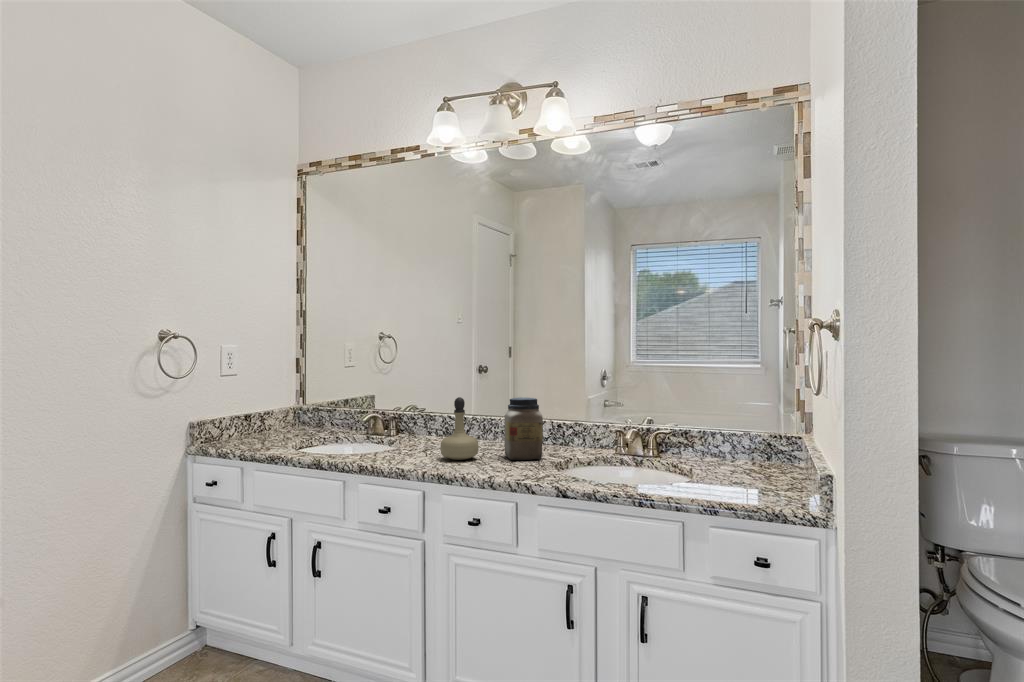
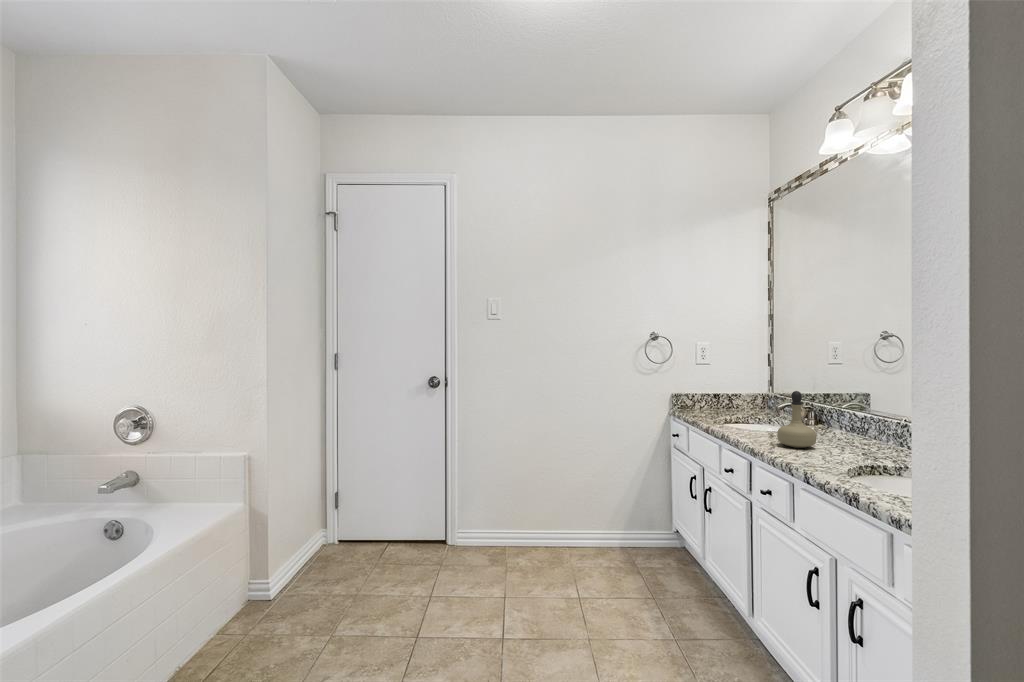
jar: present [504,397,543,460] -> none [833,397,884,462]

